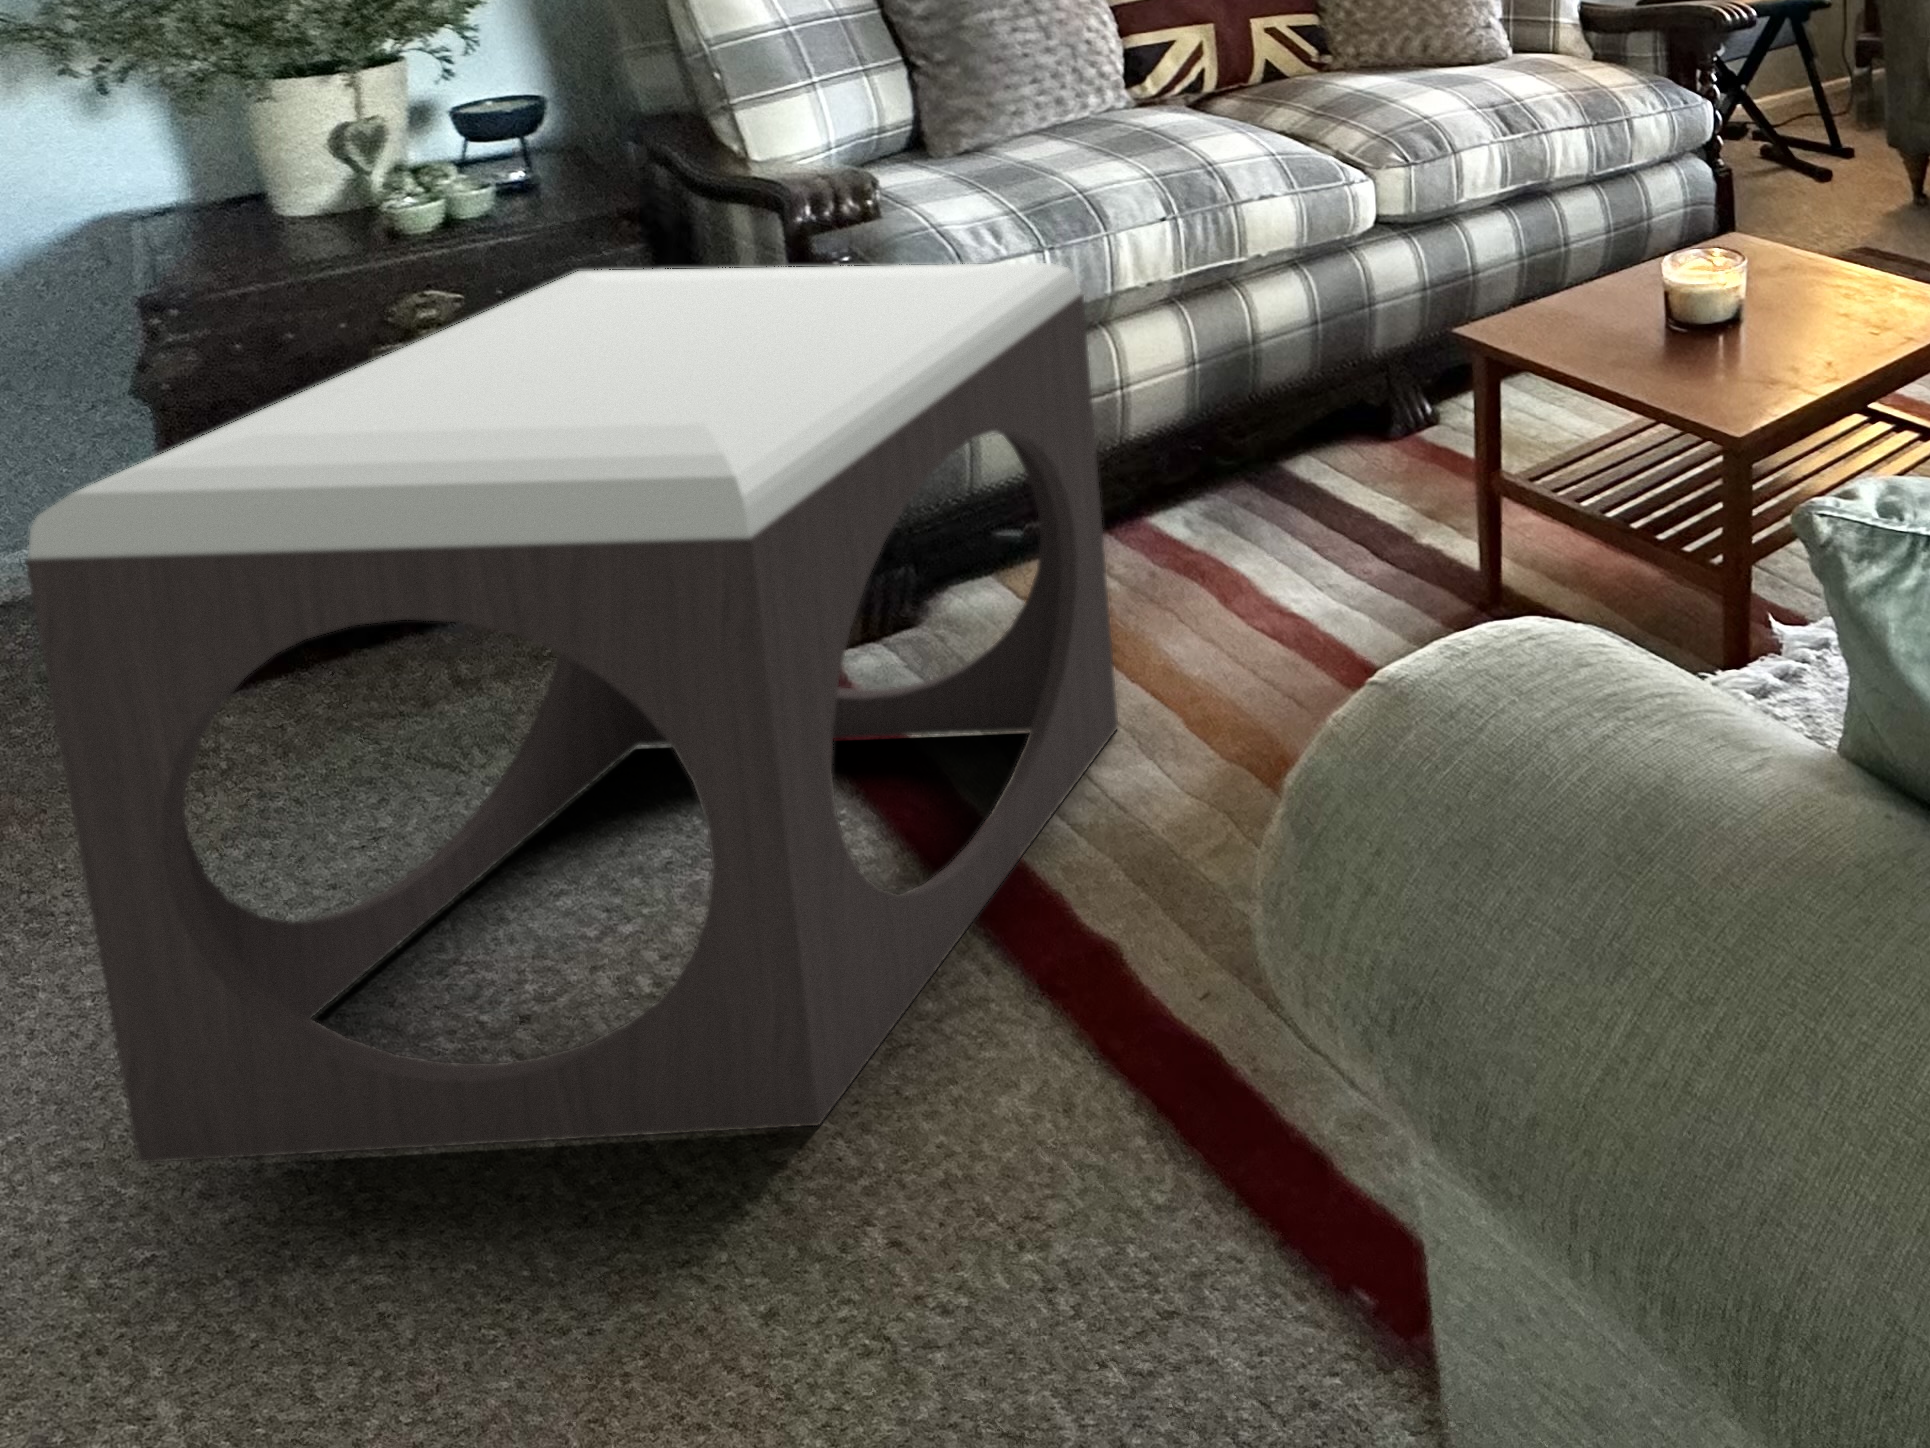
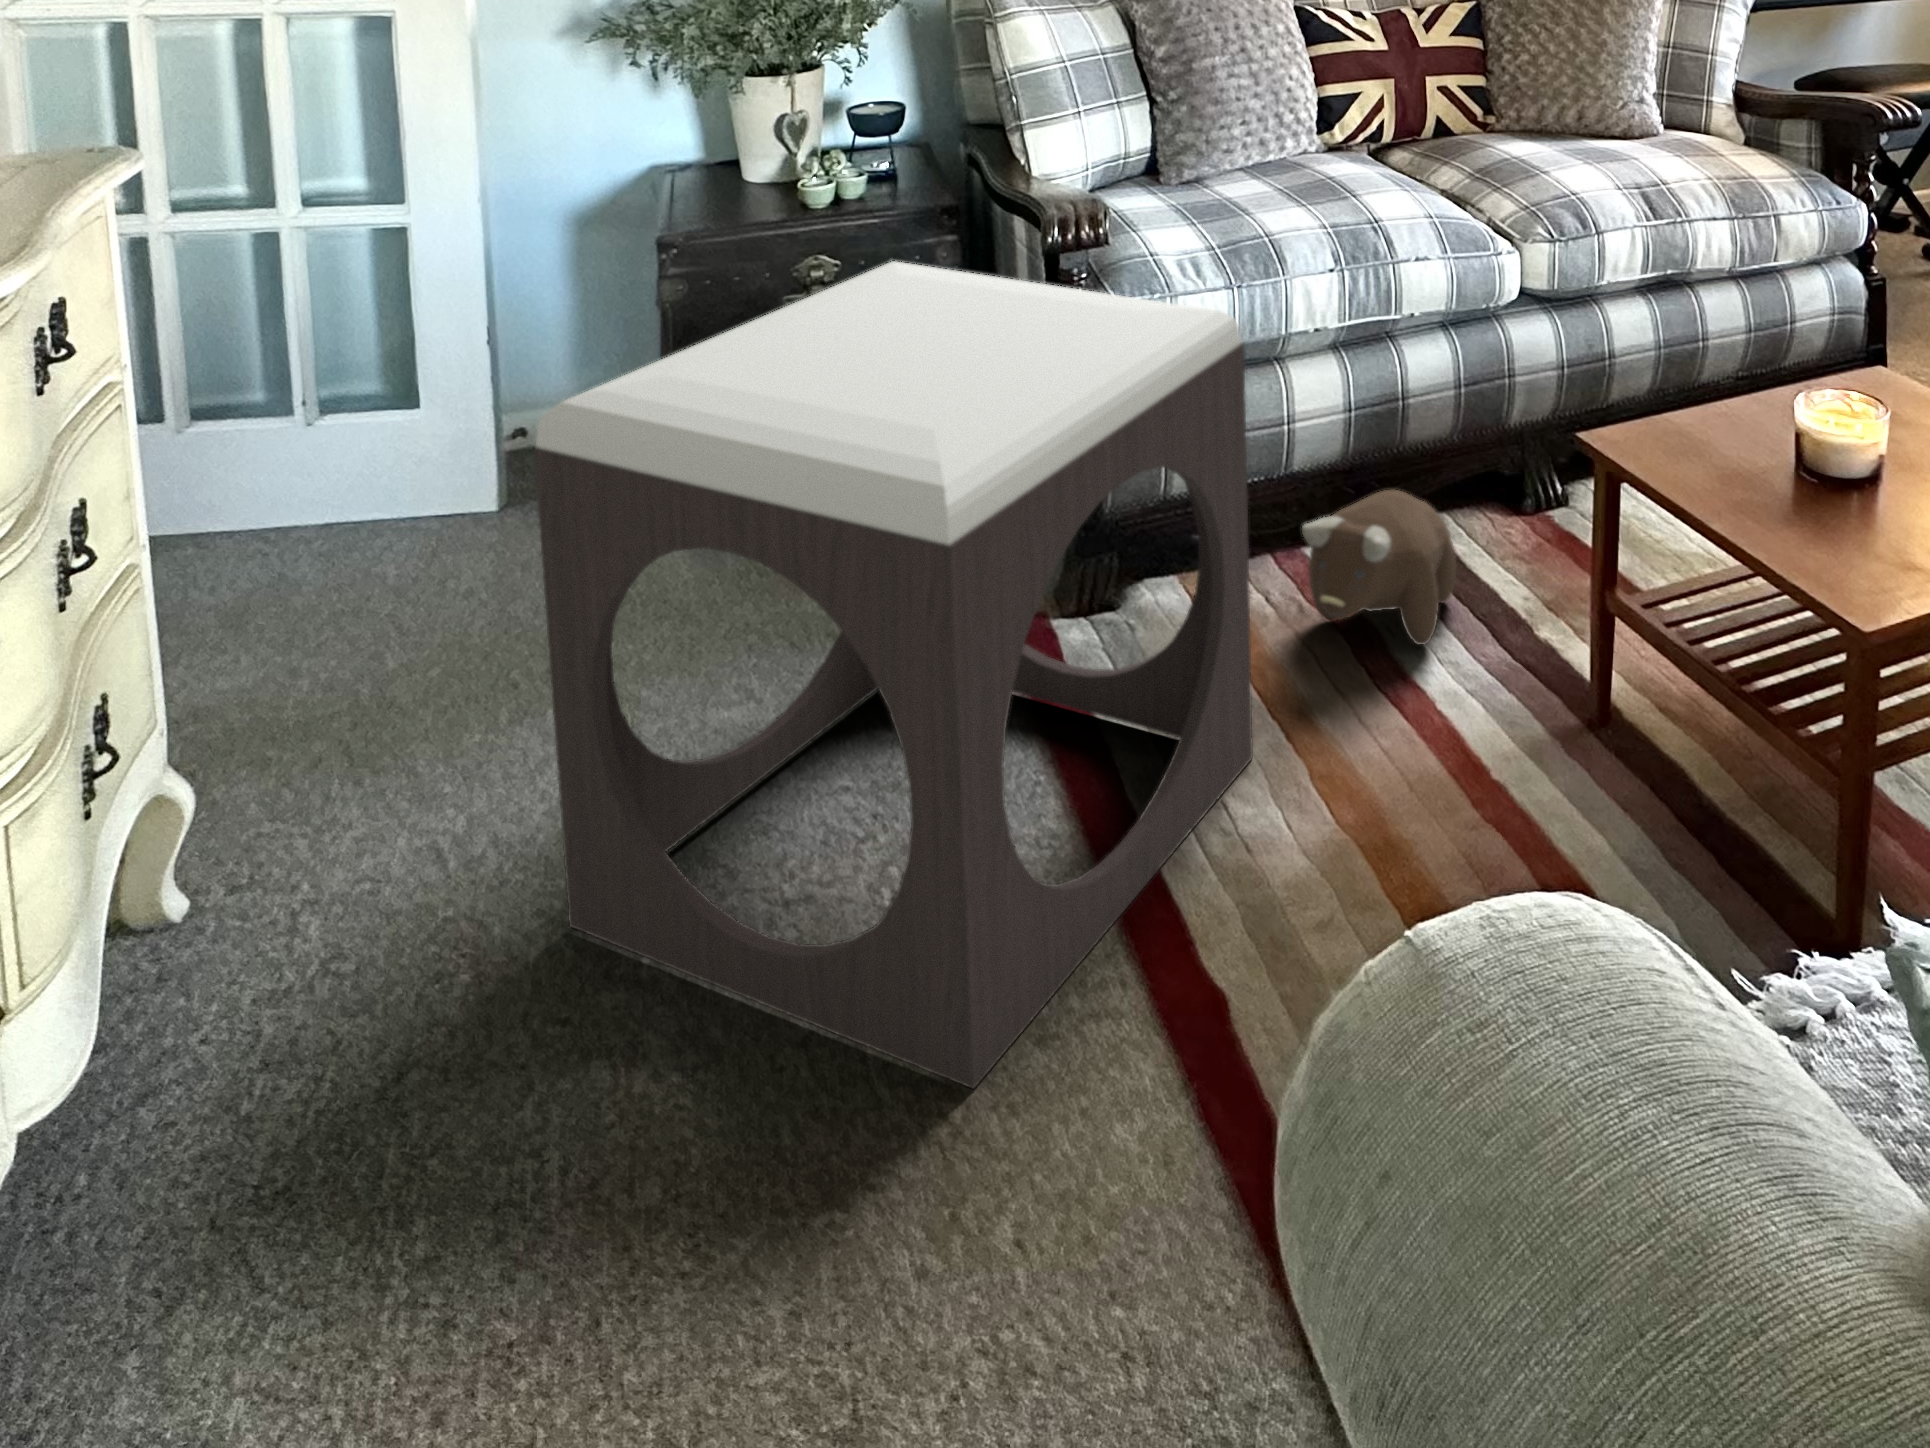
plush toy: none [1155,433,1330,582] -> present [1302,490,1456,645]

